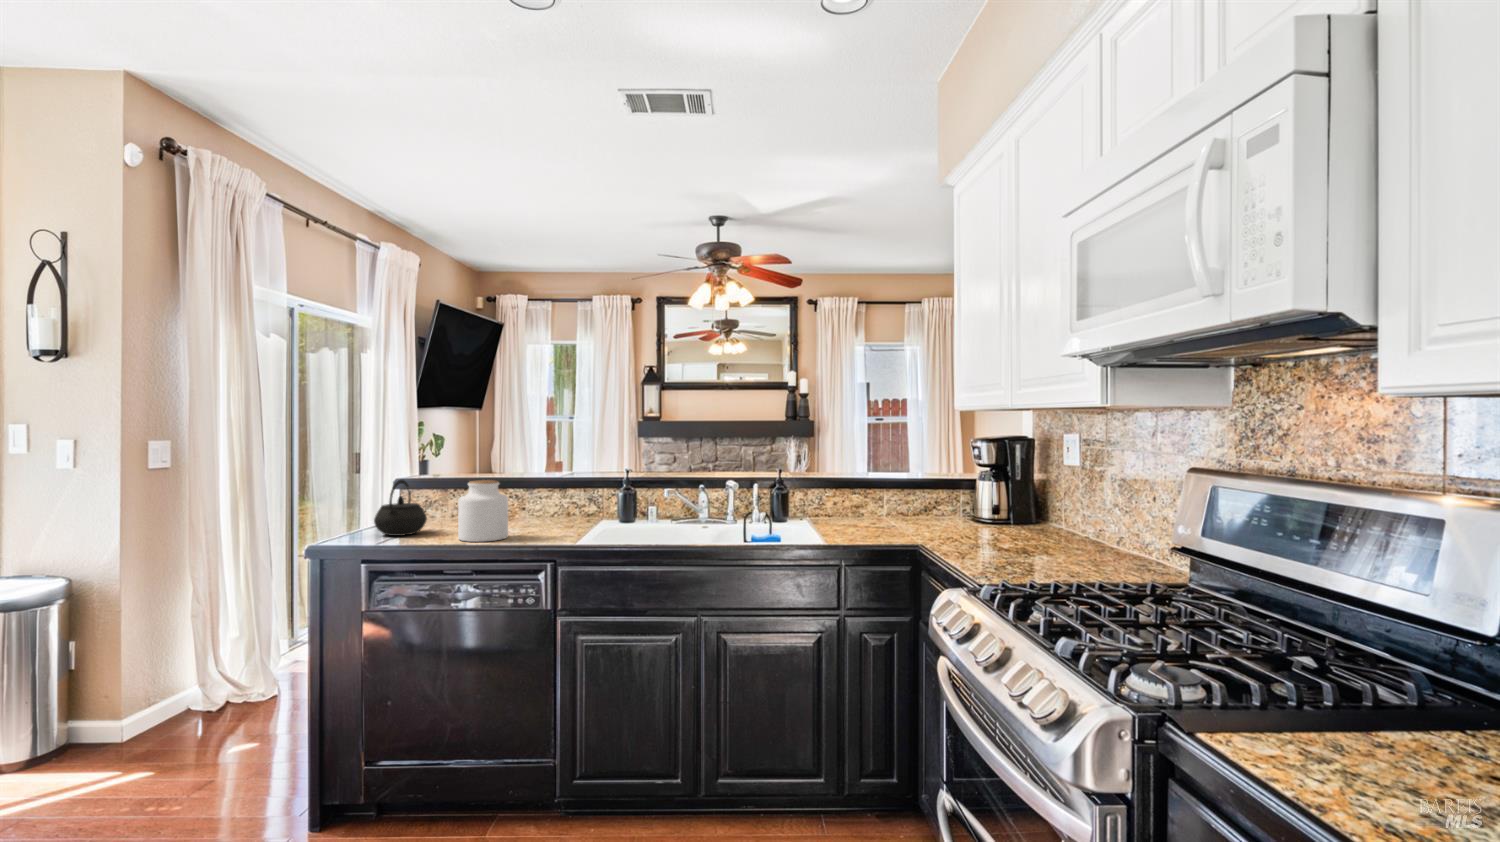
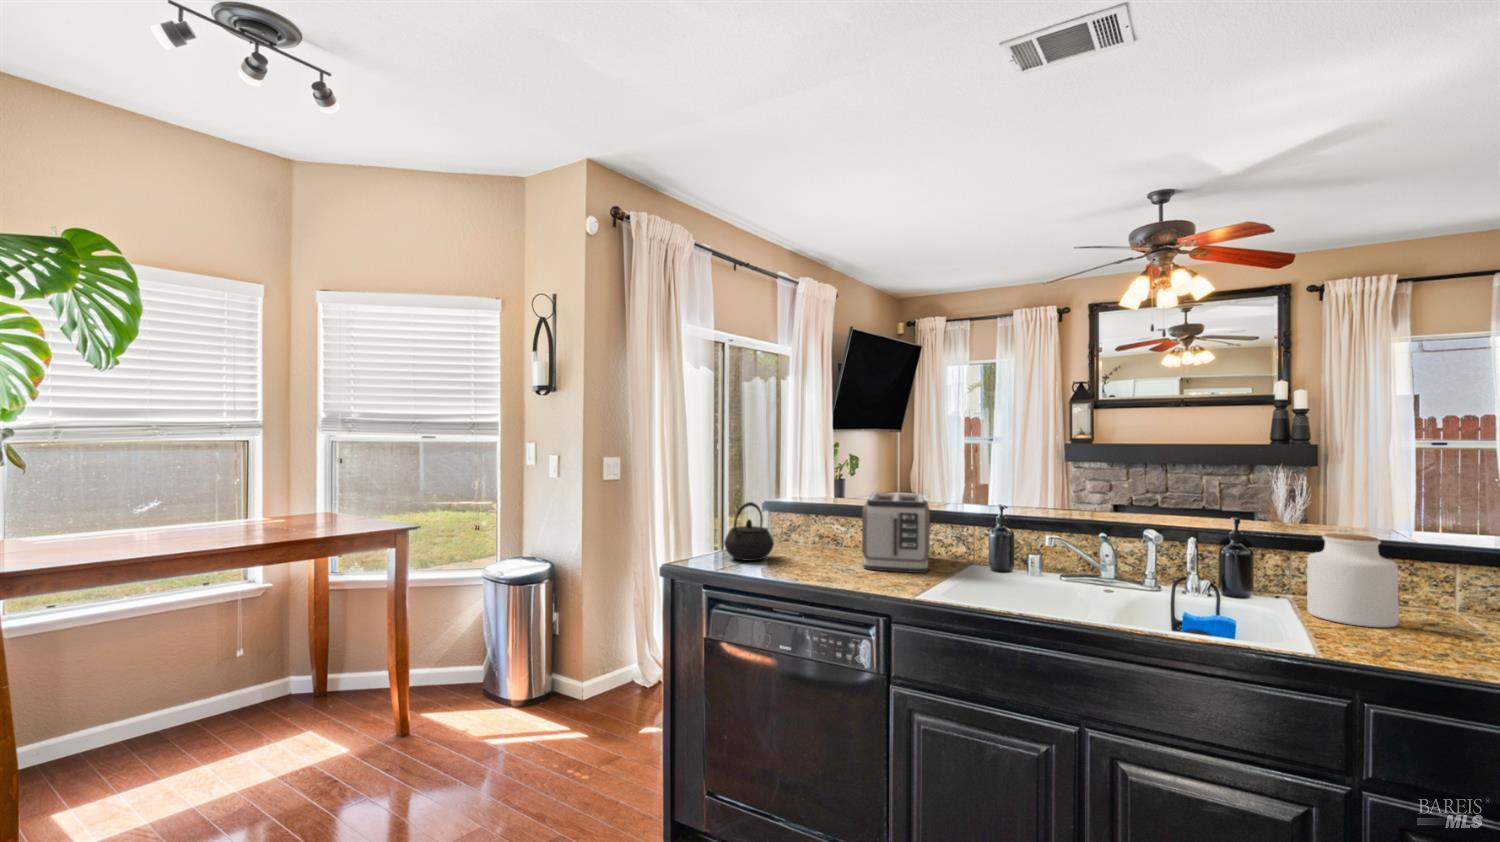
toaster: none [510,465,575,531] -> present [862,493,930,573]
jar: present [458,480,508,542] -> present [1307,533,1399,627]

